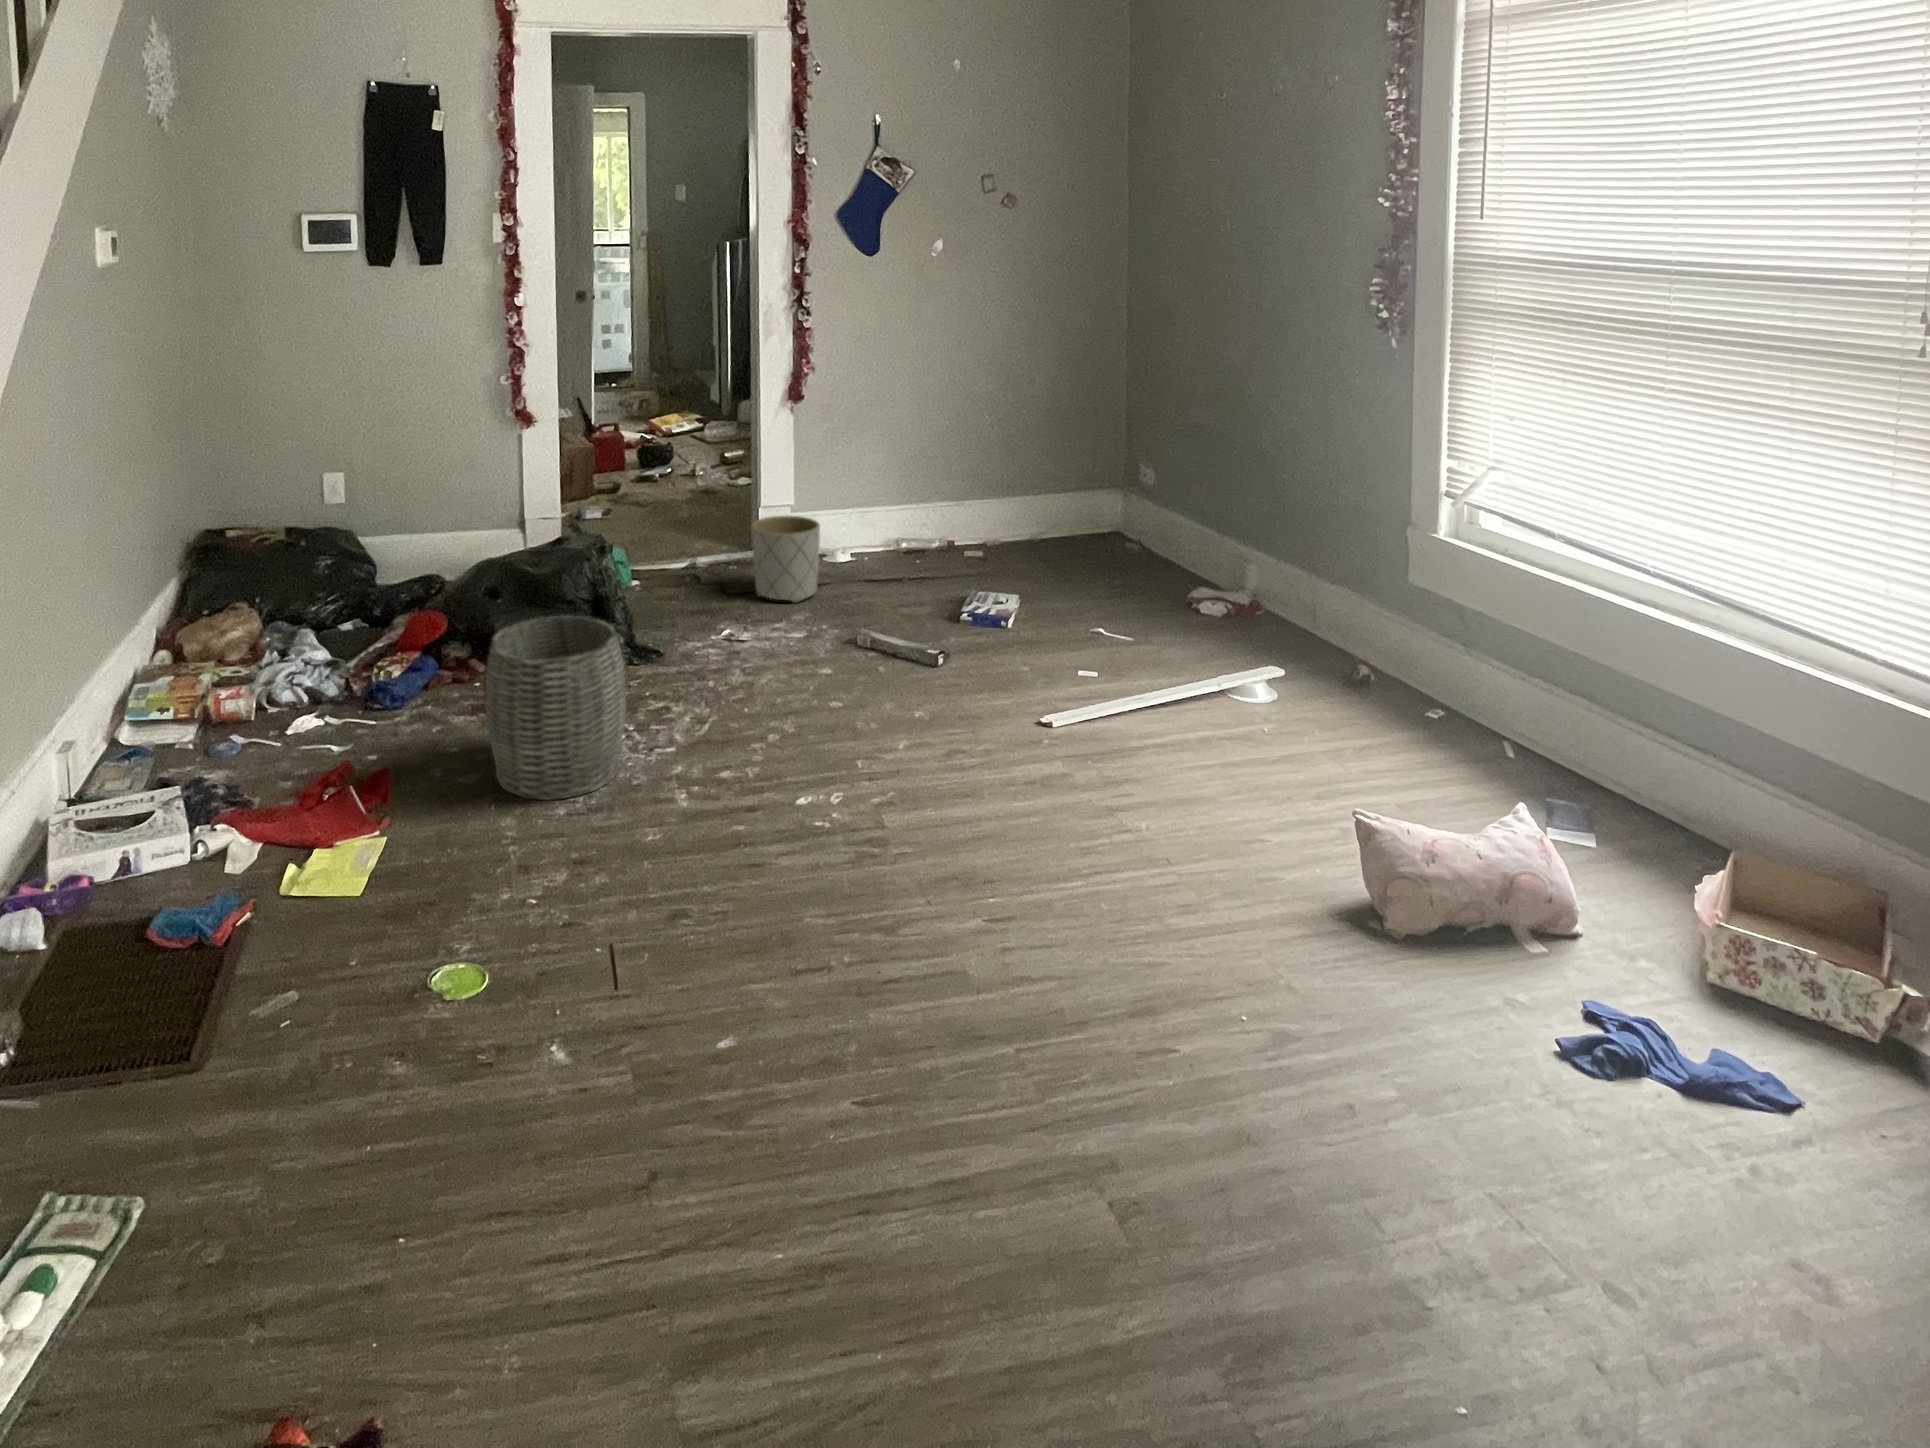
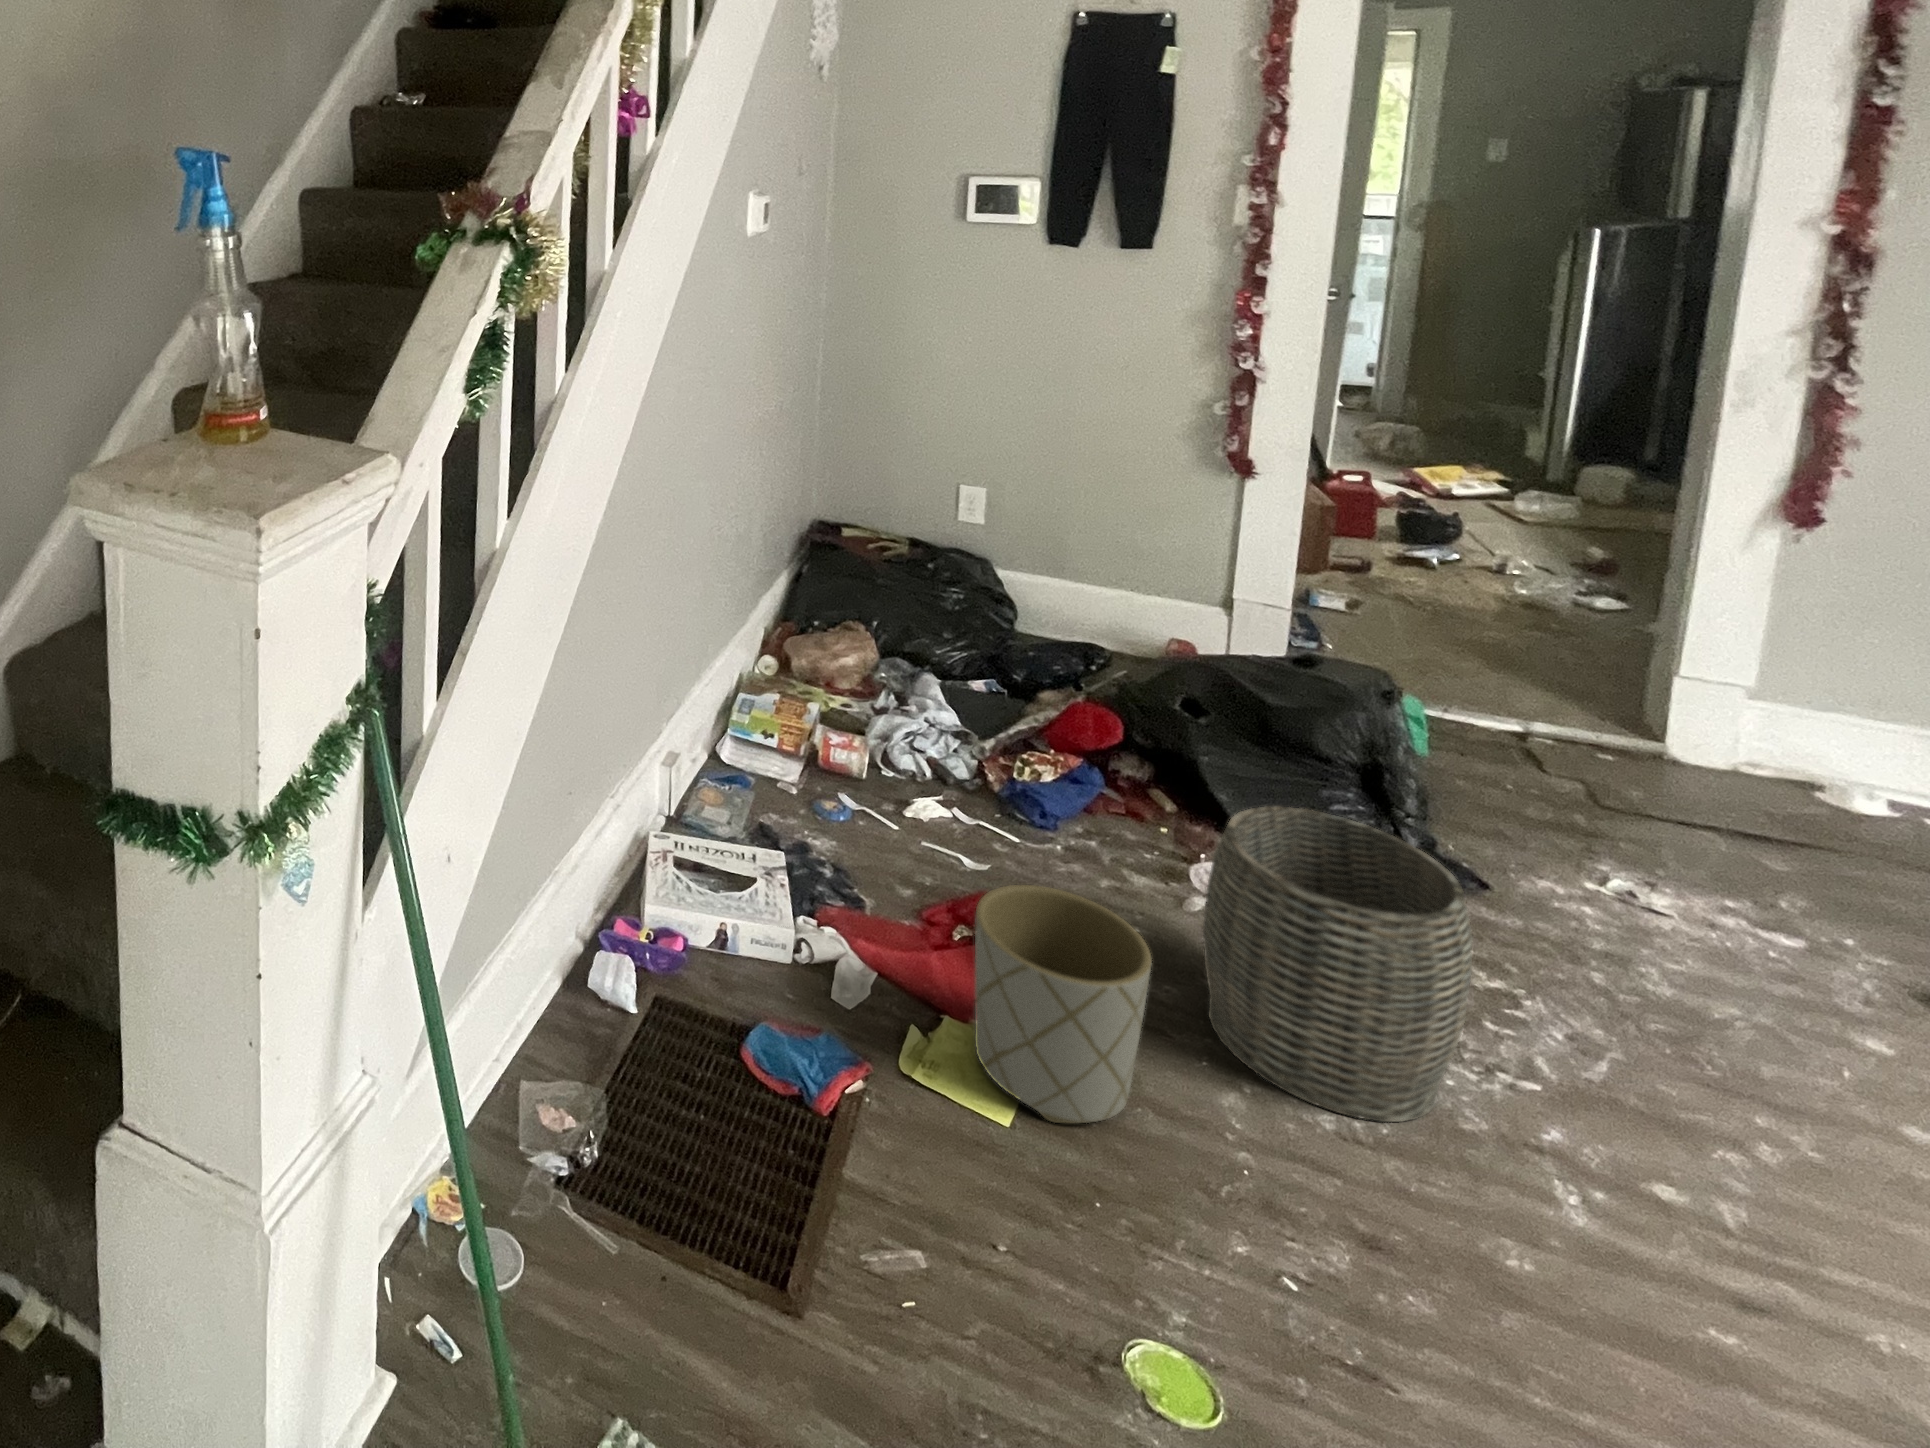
planter: present [751,516,820,603] -> present [975,885,1152,1123]

